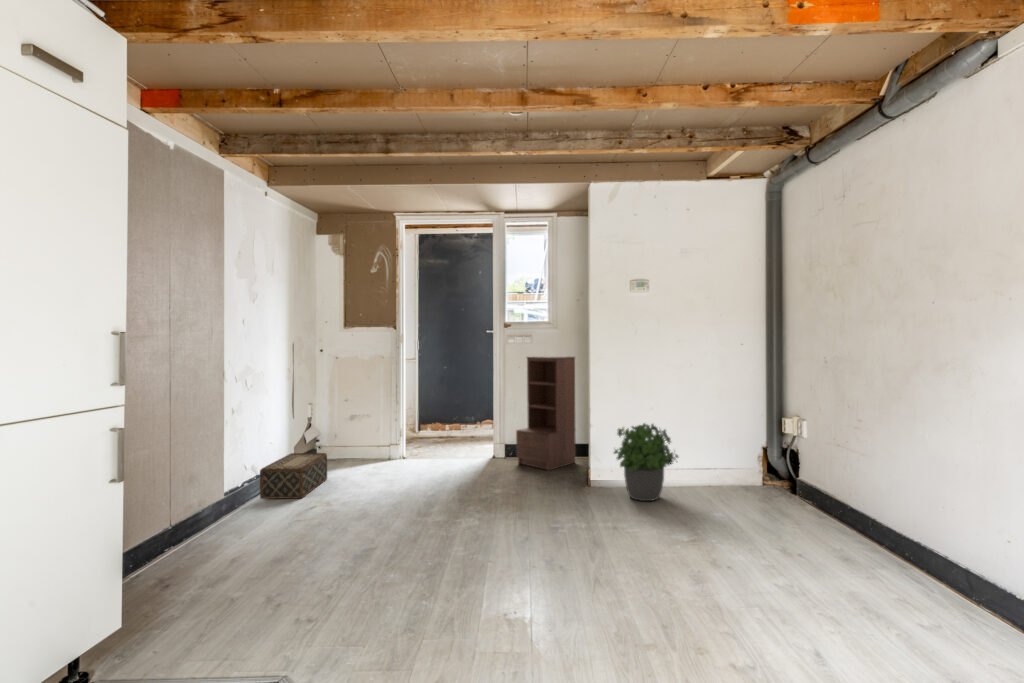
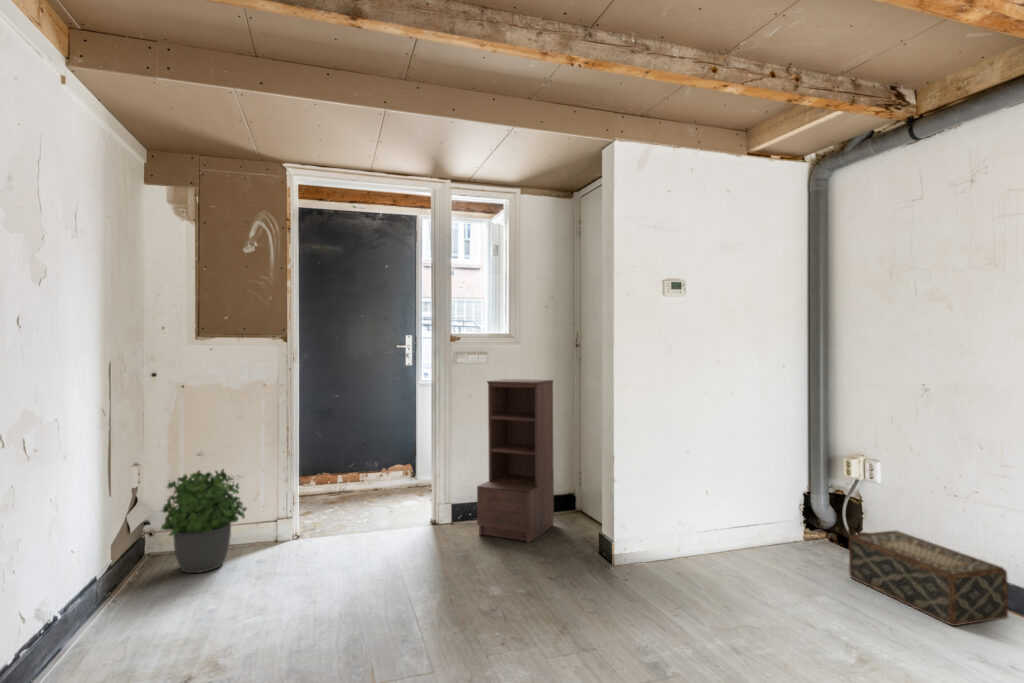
potted plant: present [614,423,678,501] -> present [161,469,247,573]
woven basket: present [260,453,327,499] -> present [849,531,1008,626]

